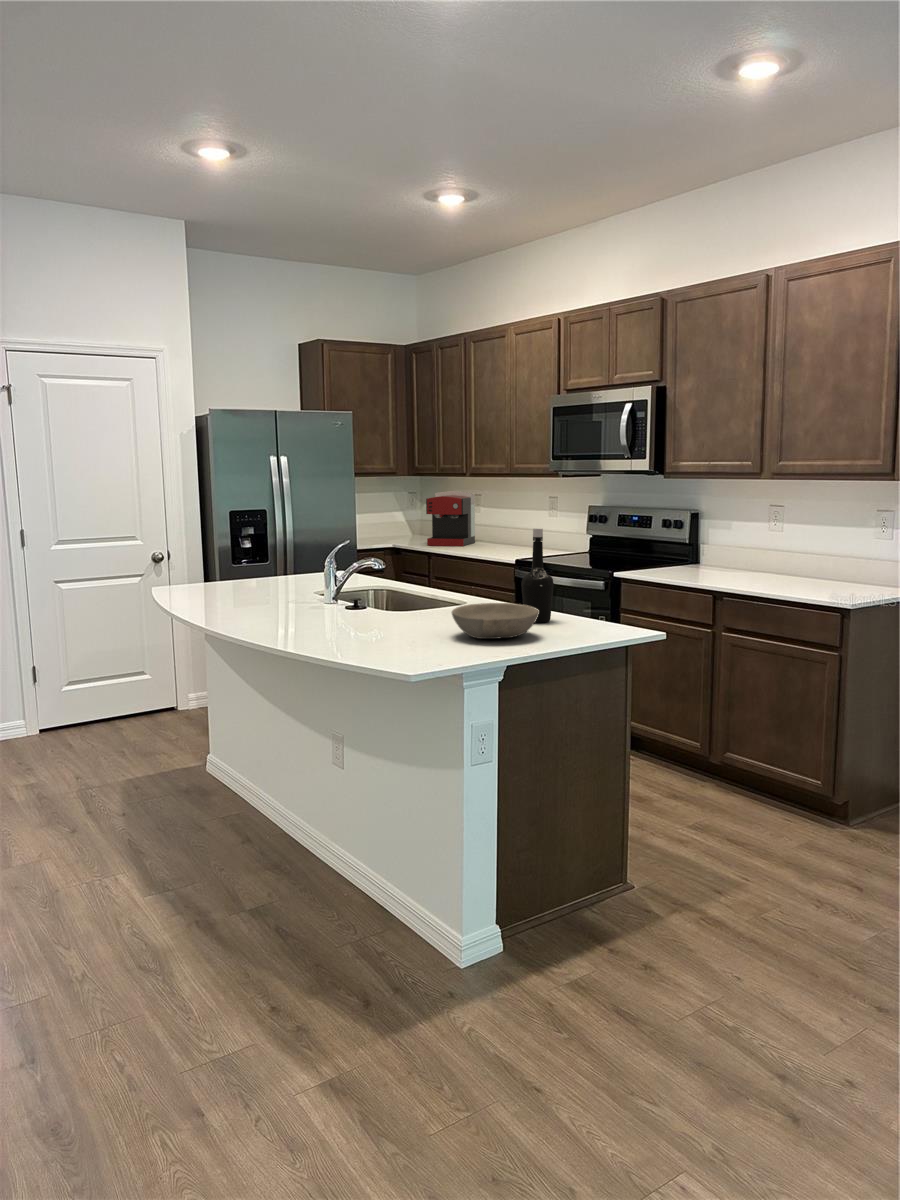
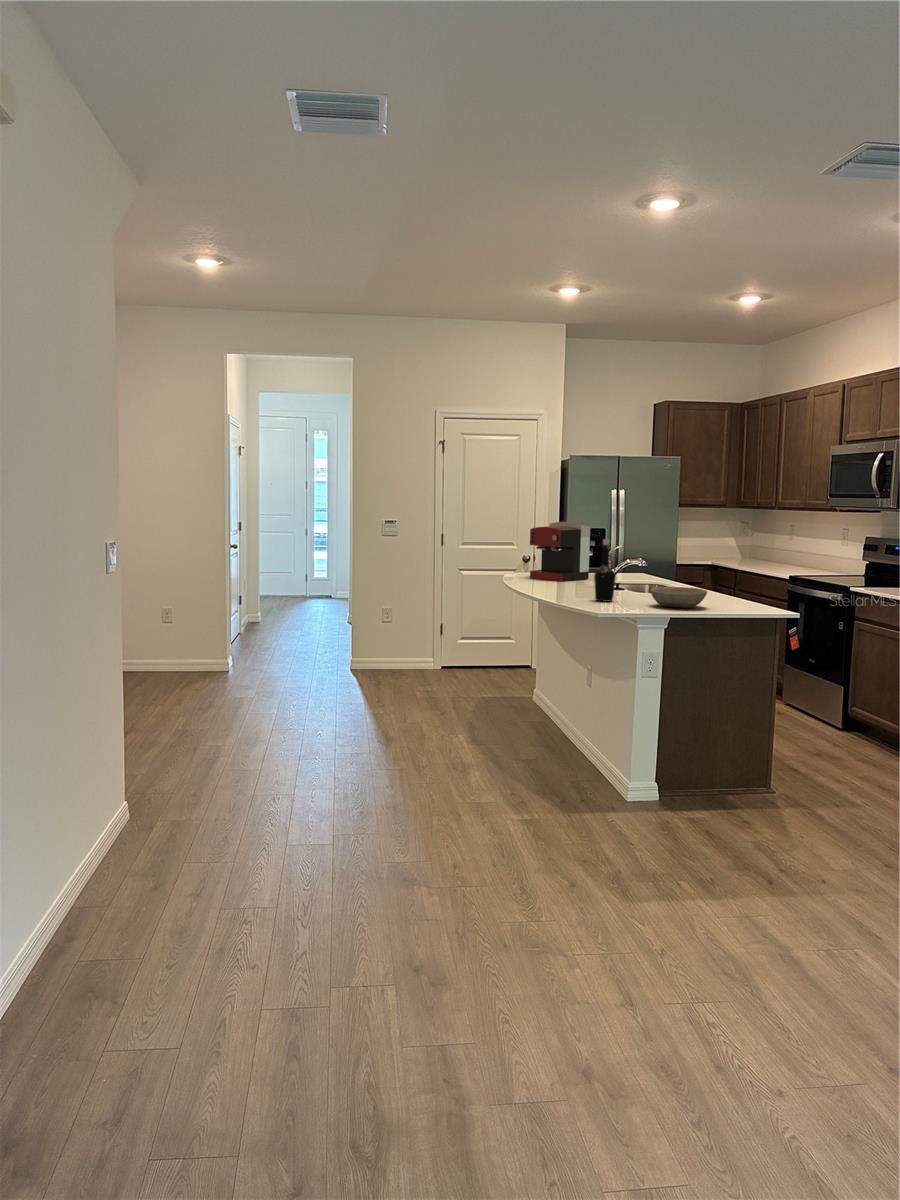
coffee maker: present [426,491,475,546] -> present [530,522,590,581]
bottle: present [521,528,554,623] -> present [594,539,616,602]

